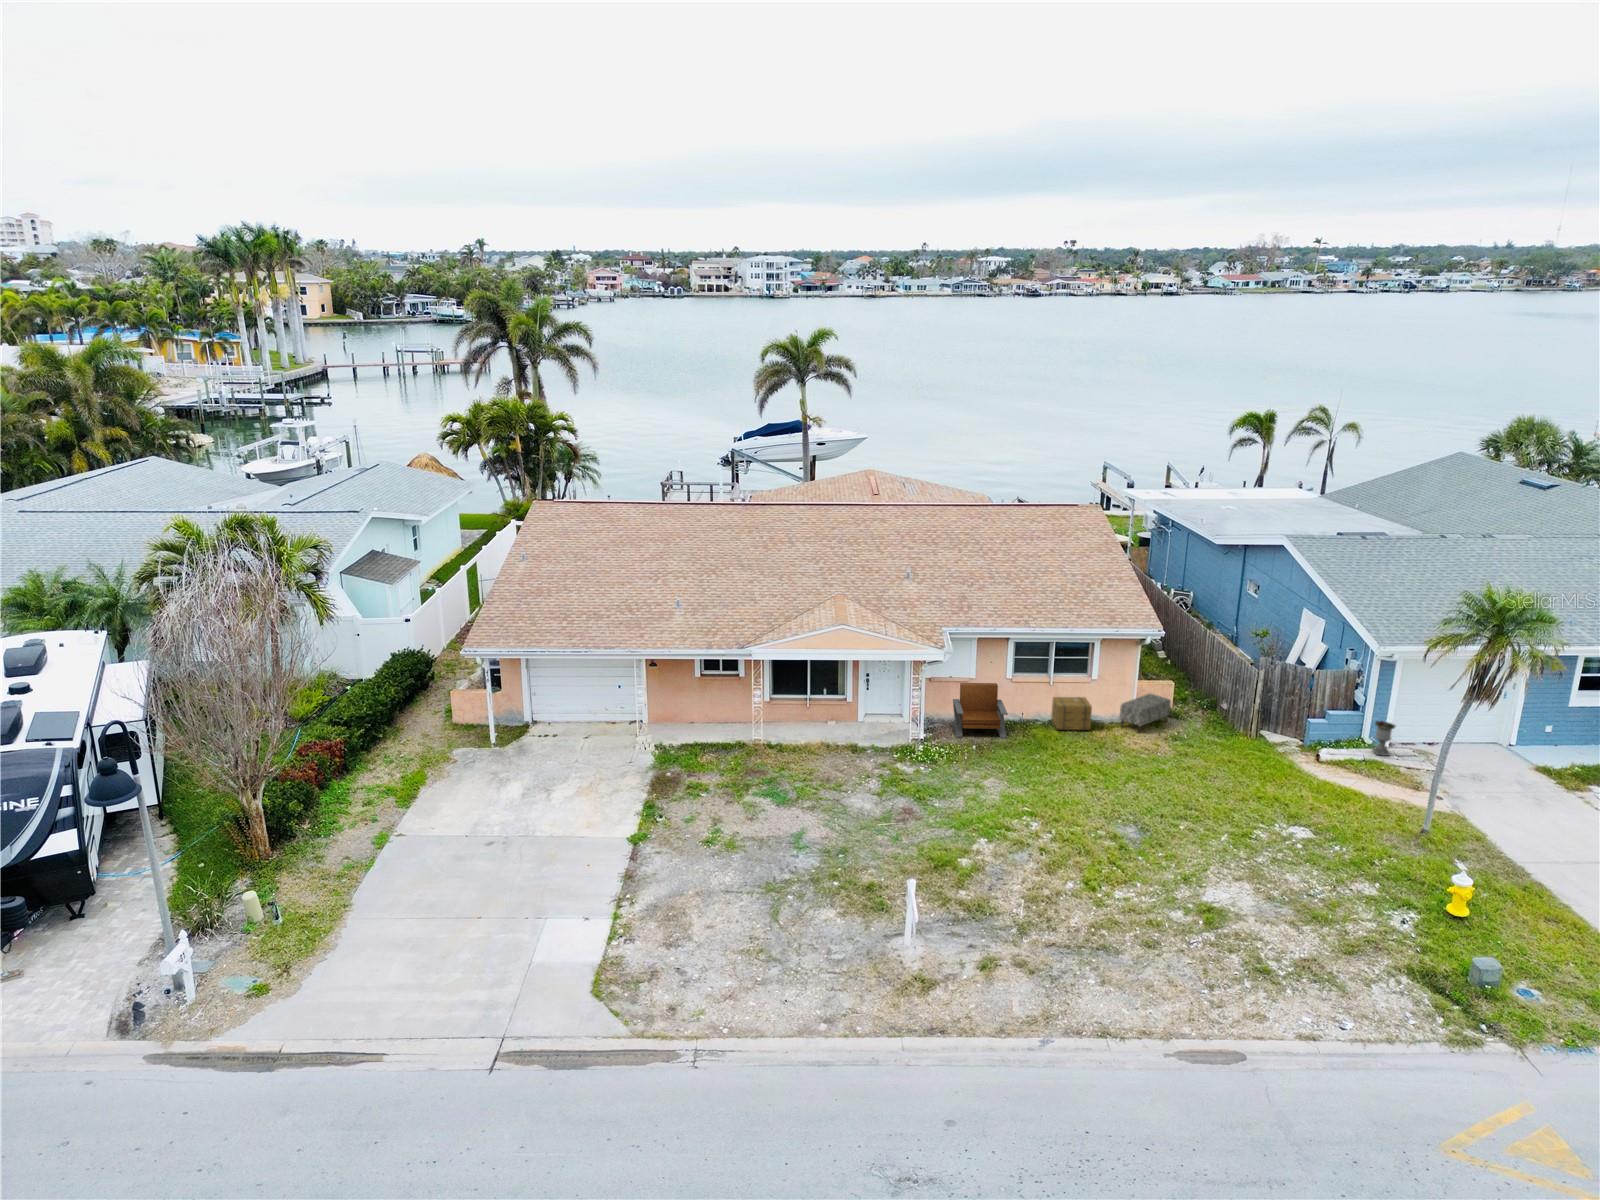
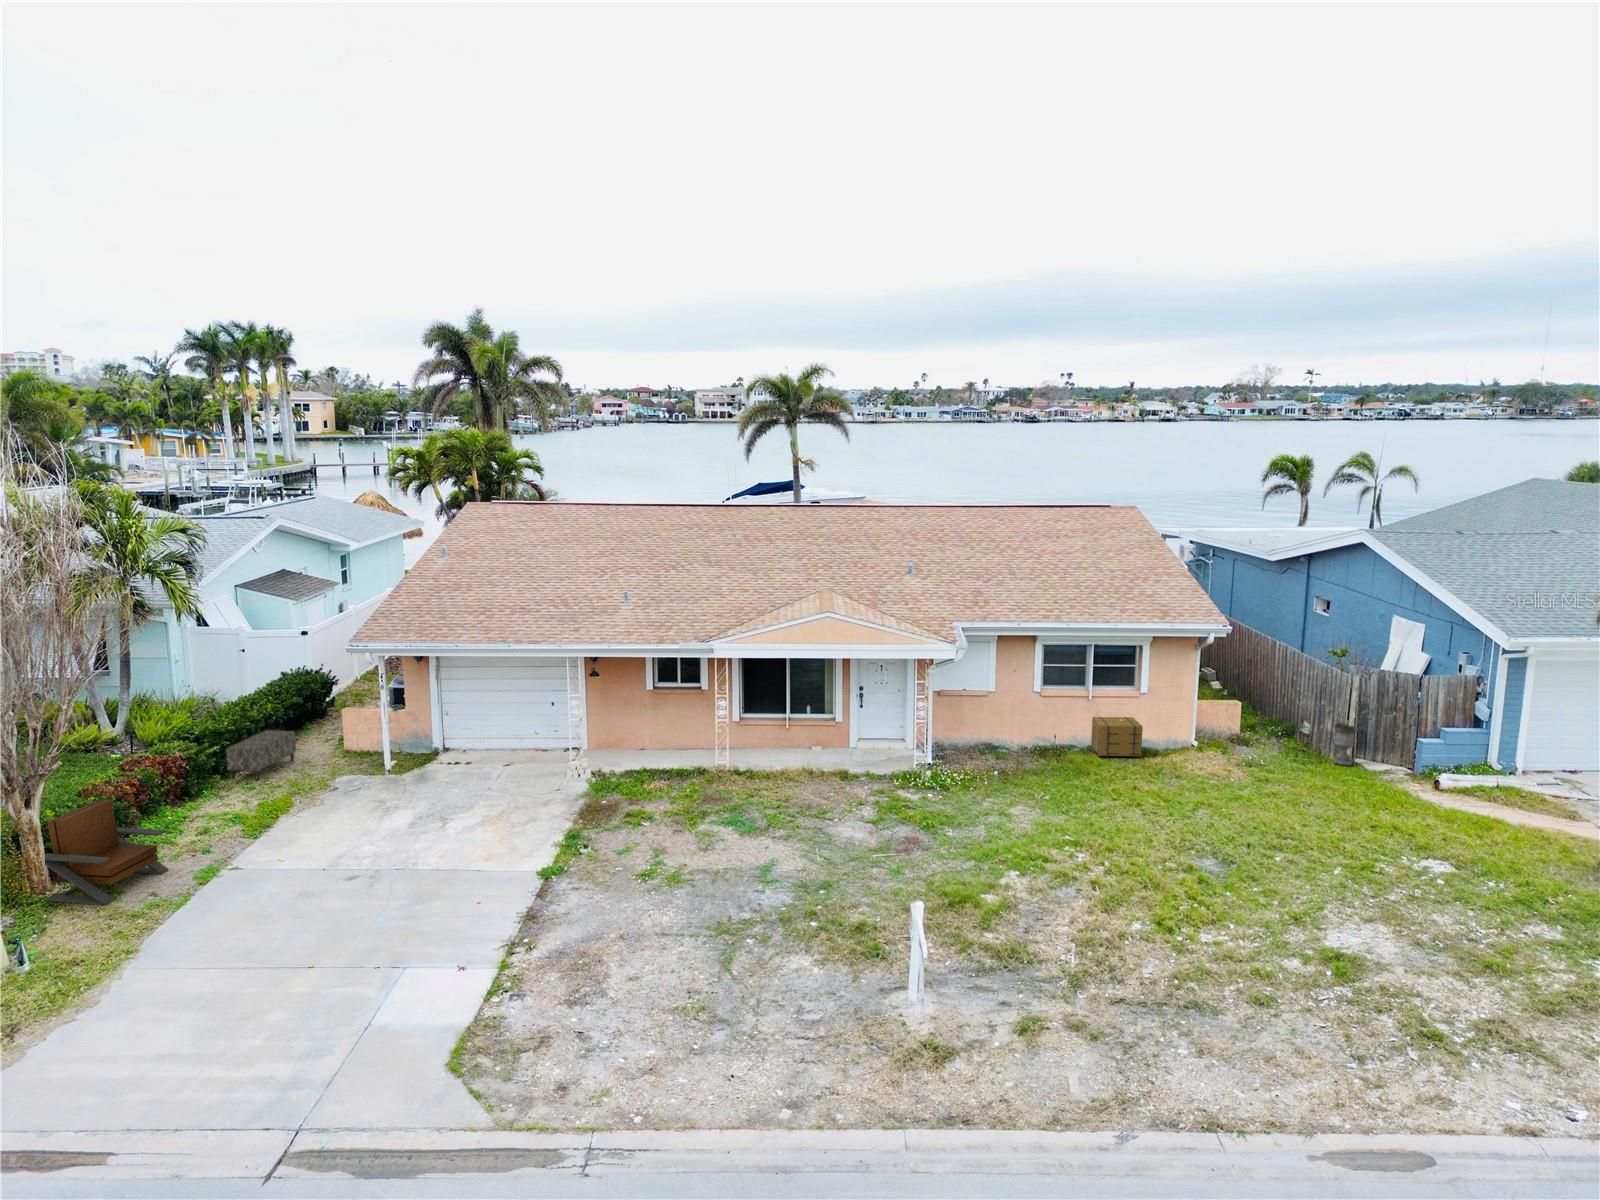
lounge chair: present [952,683,1008,738] -> present [43,800,168,905]
bench: present [1119,694,1171,732] -> present [226,730,296,780]
planter: present [1373,721,1395,756] -> present [1333,723,1358,766]

